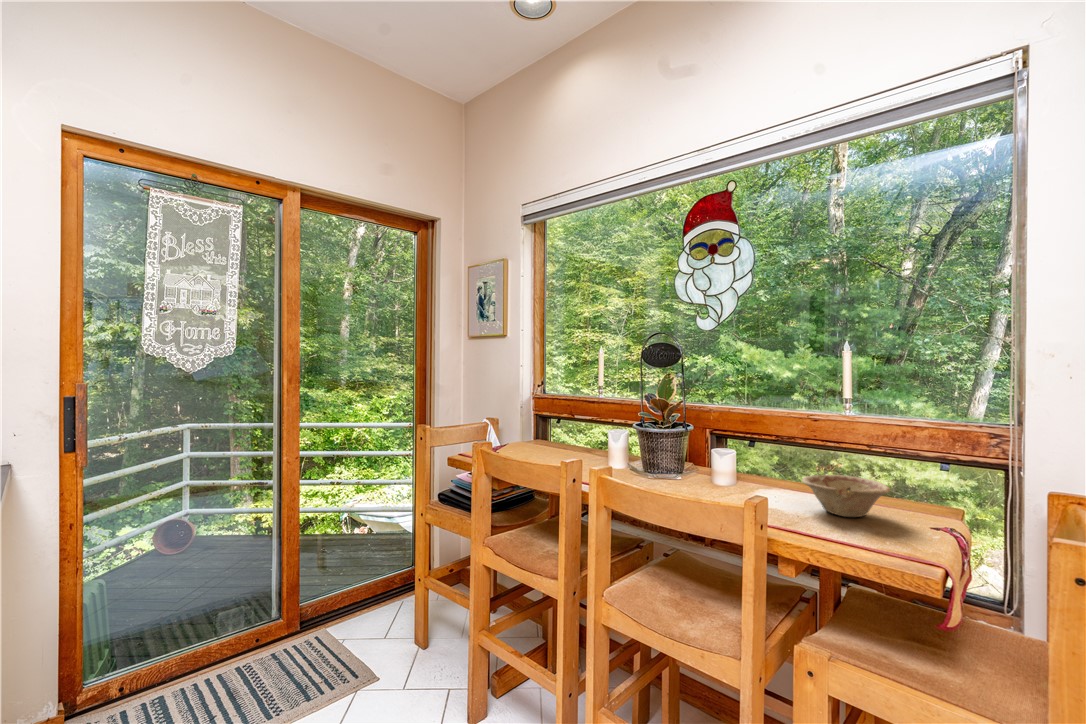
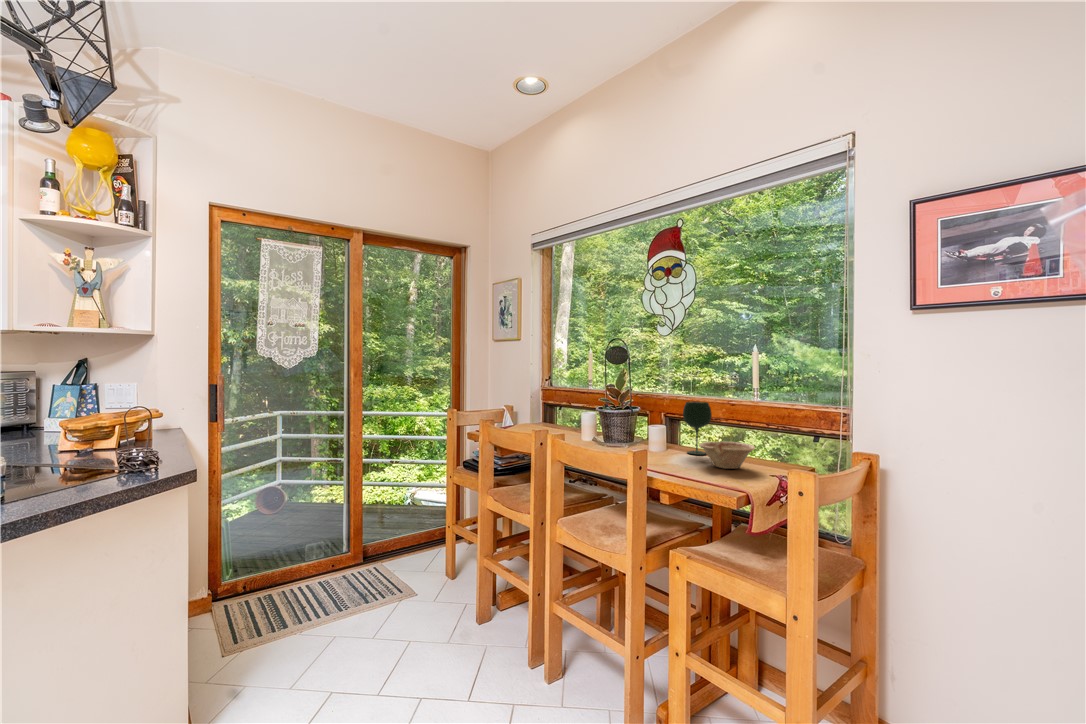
wine glass: none [756,417,797,490] -> present [683,401,712,455]

